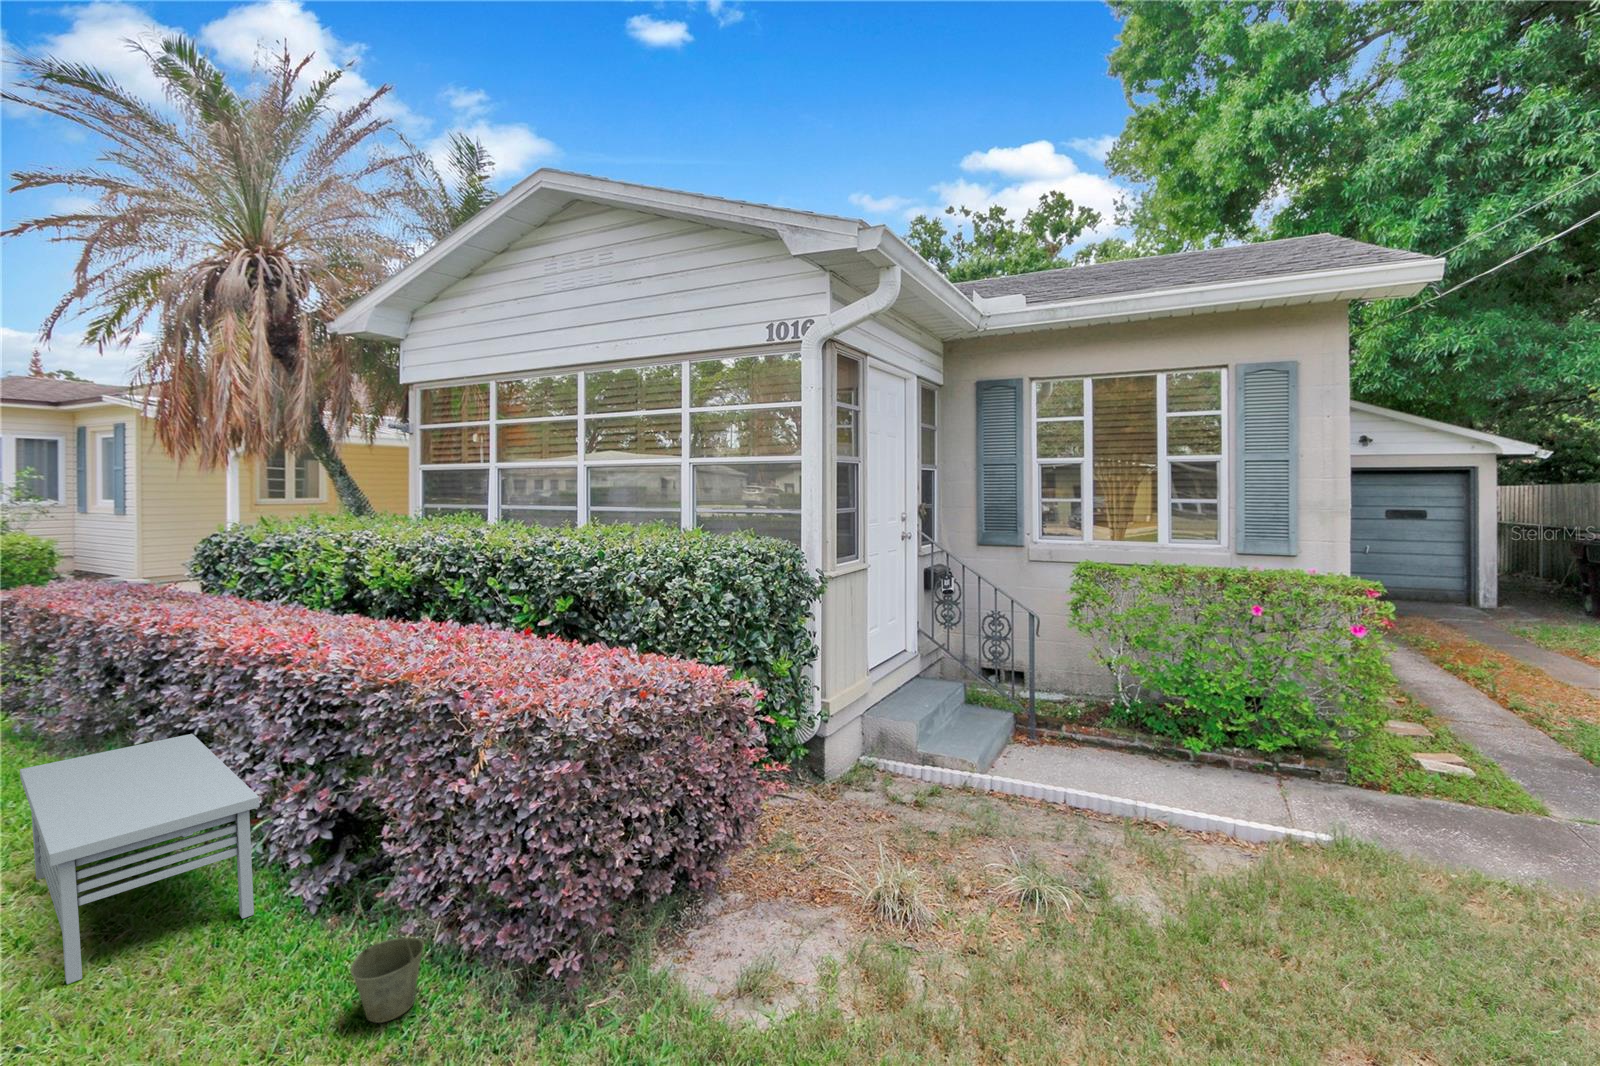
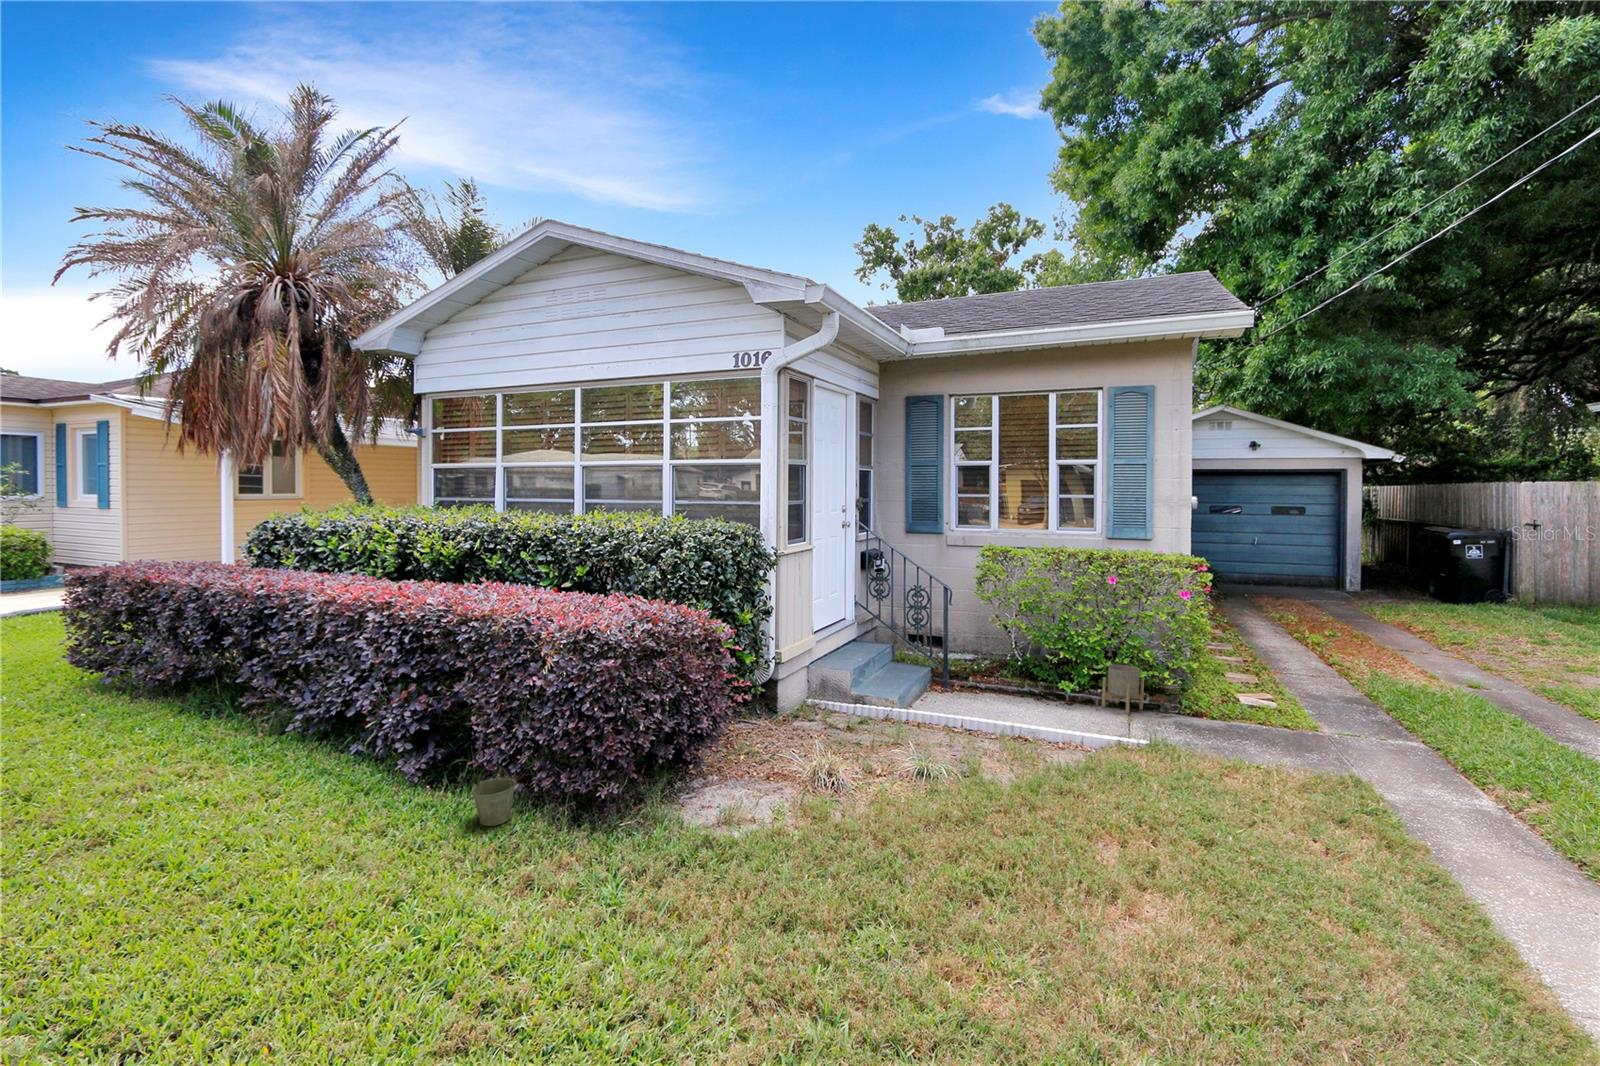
planter: none [1257,729,1318,800] -> present [1102,665,1144,714]
storage bench: present [20,734,260,984] -> none [192,667,383,814]

